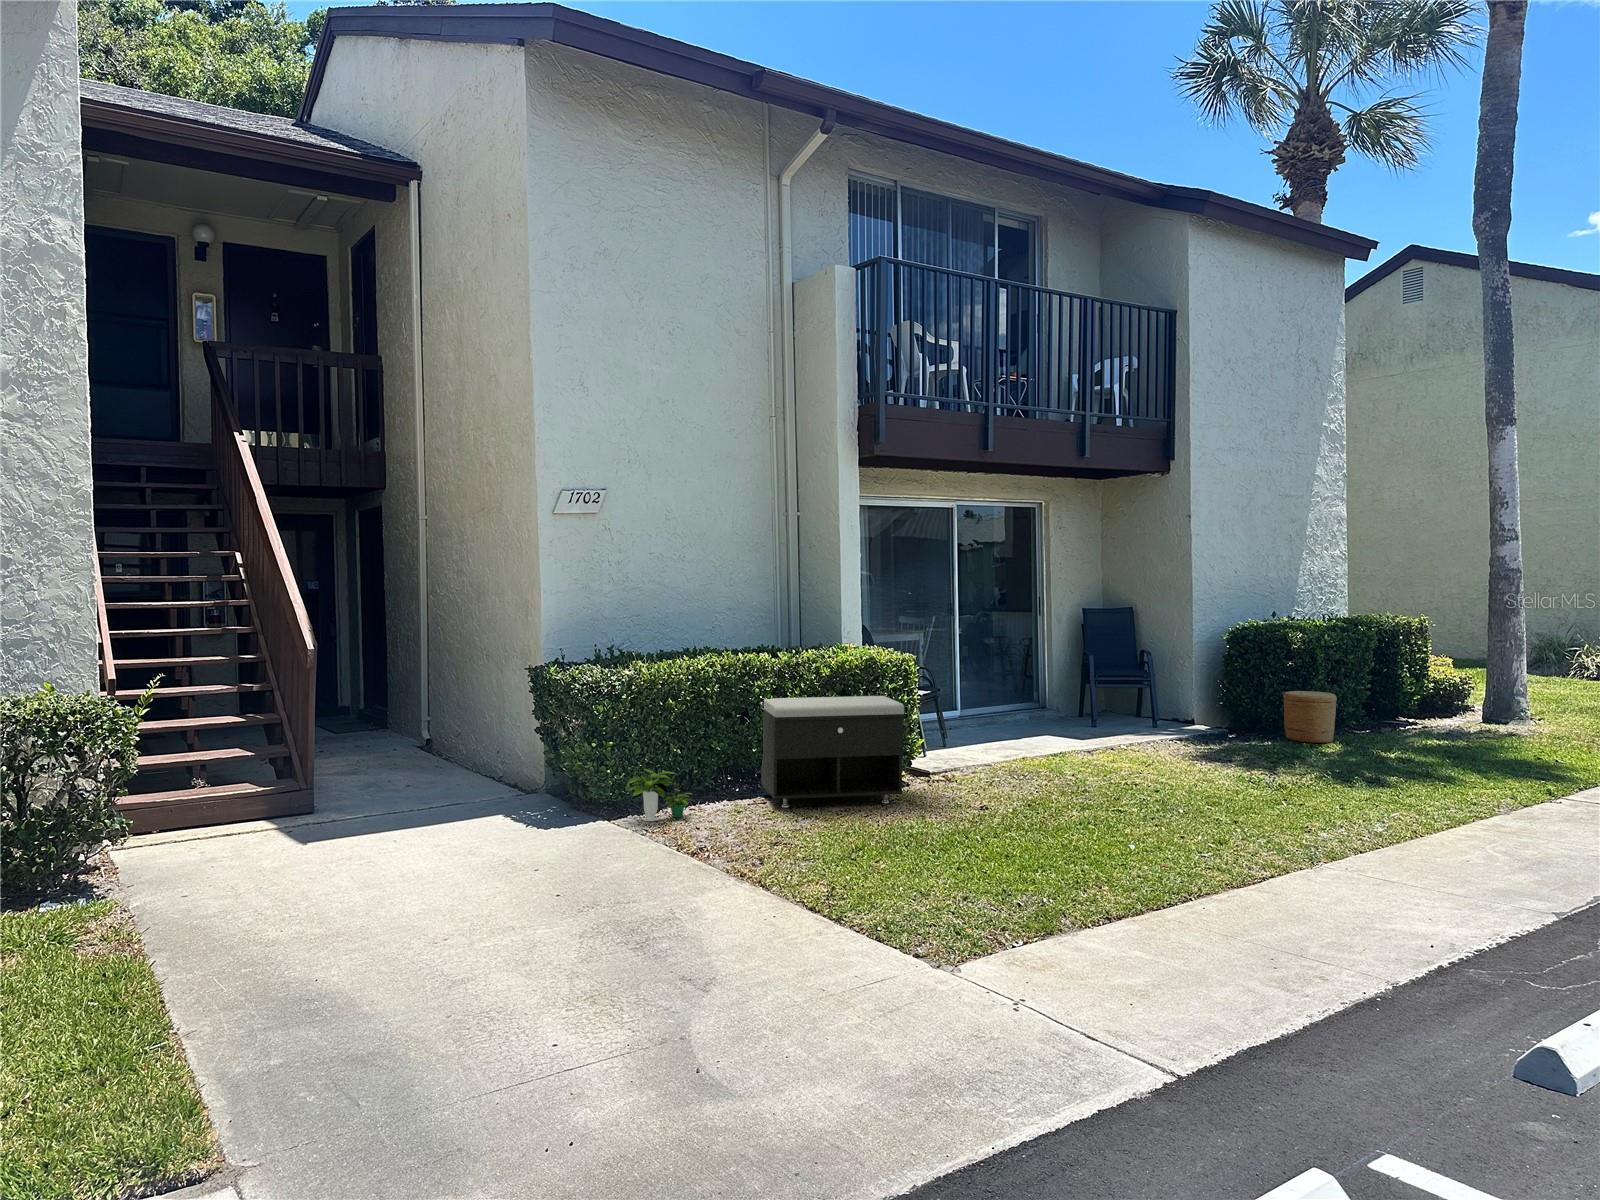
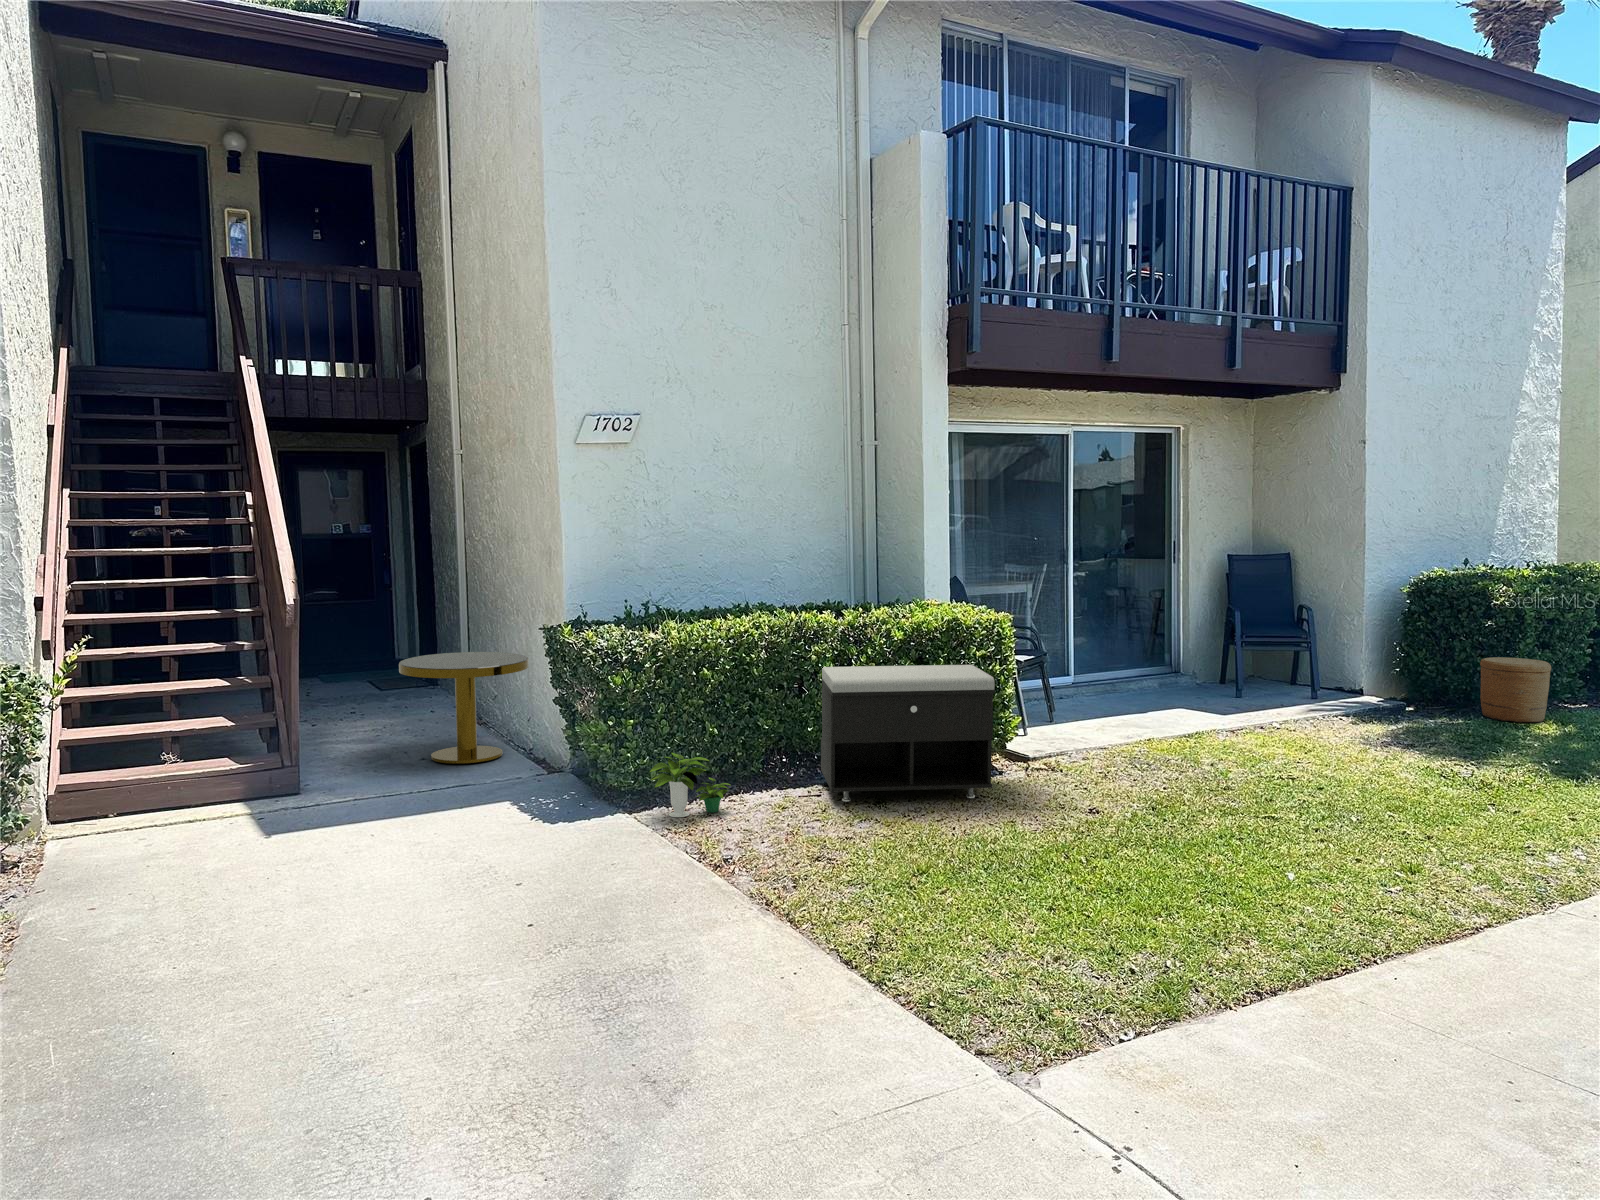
side table: none [394,692,506,787] -> present [399,652,529,763]

